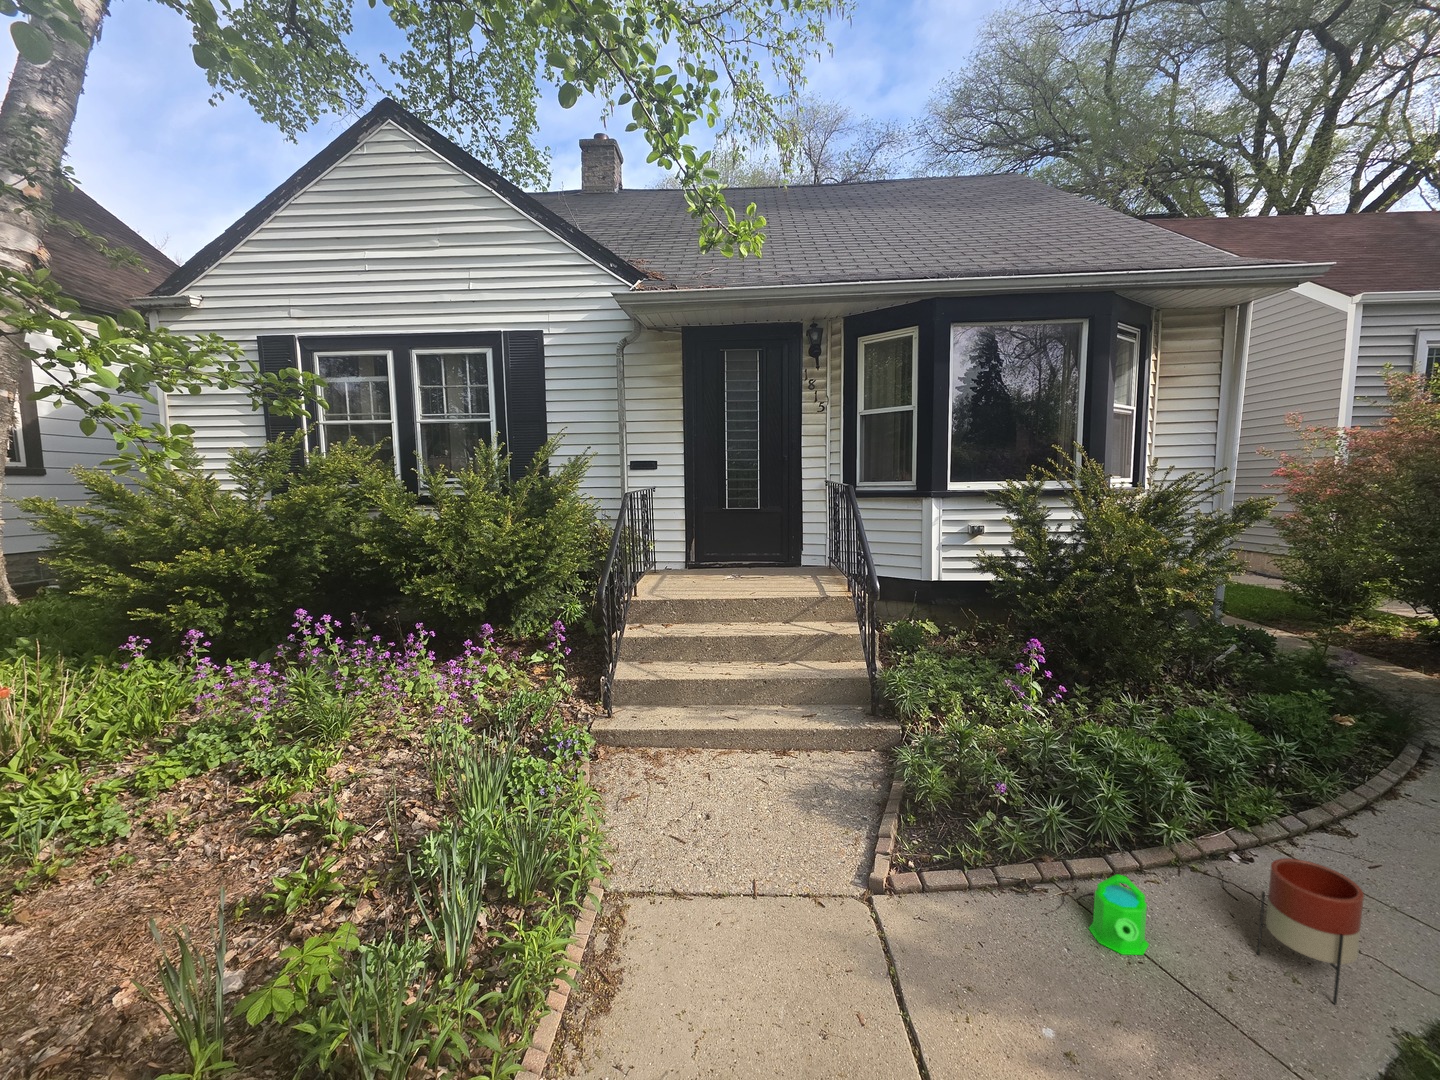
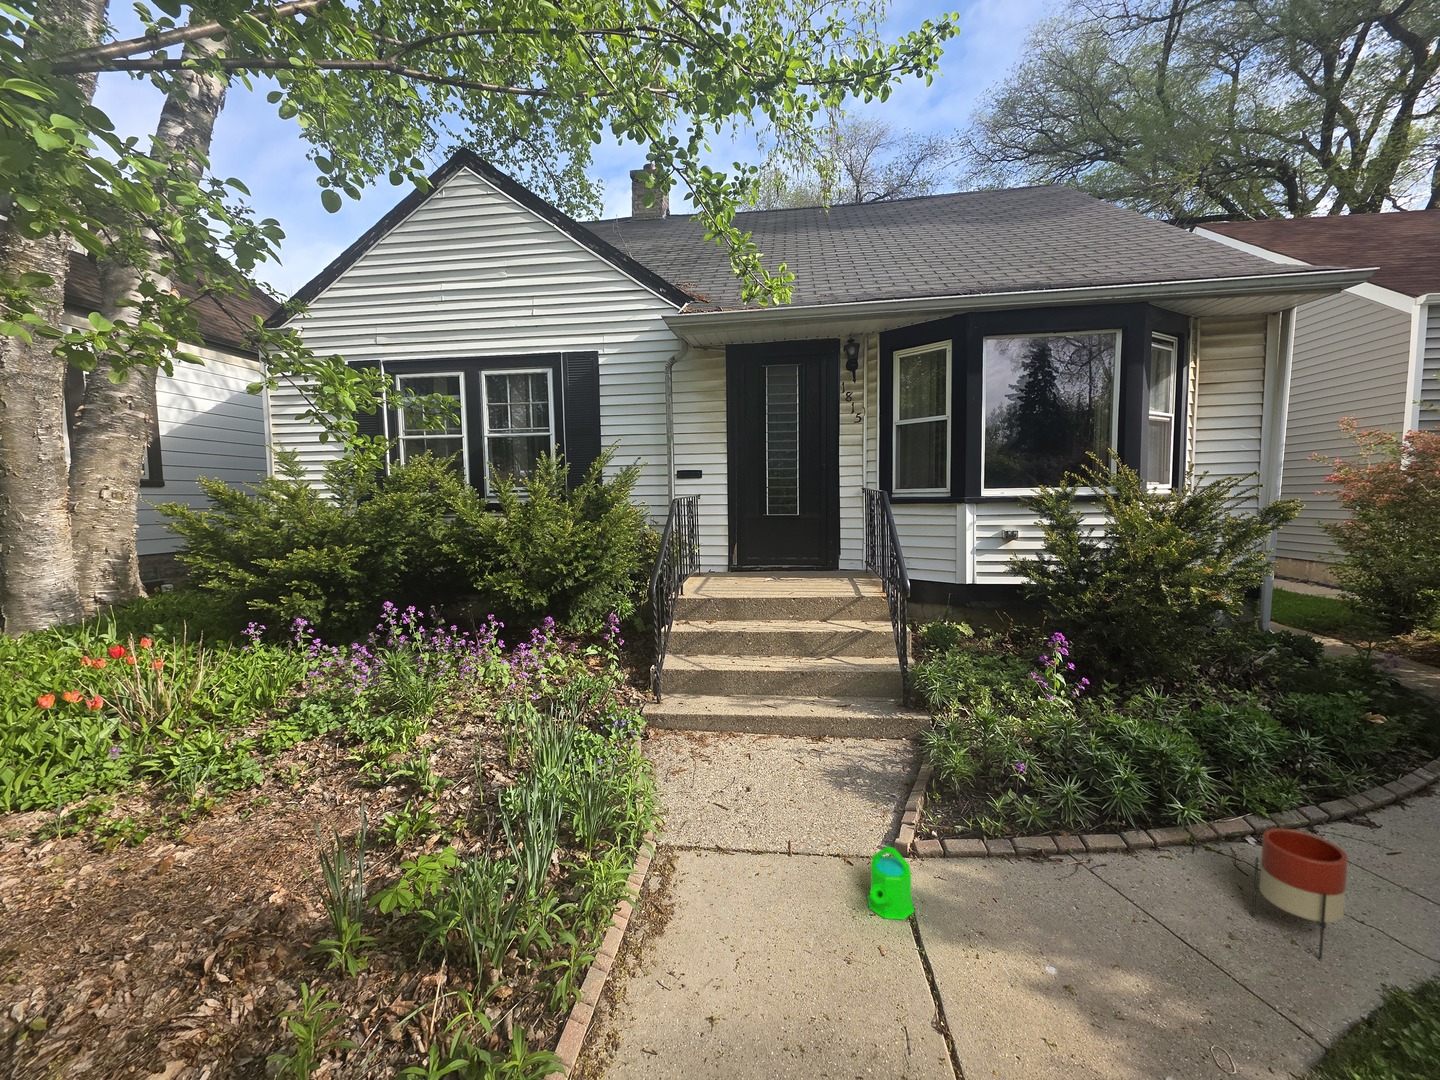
watering can: present [1089,874,1149,955] -> present [867,846,914,920]

